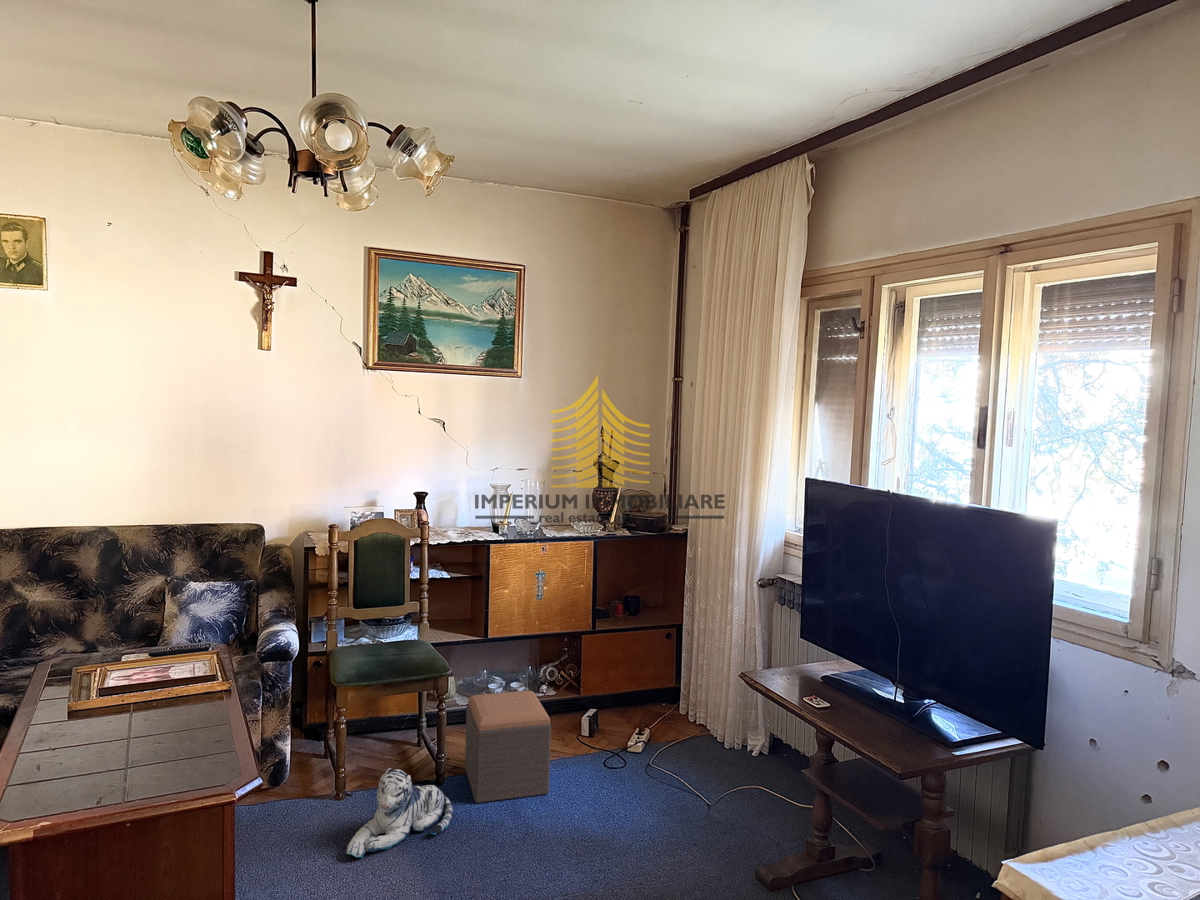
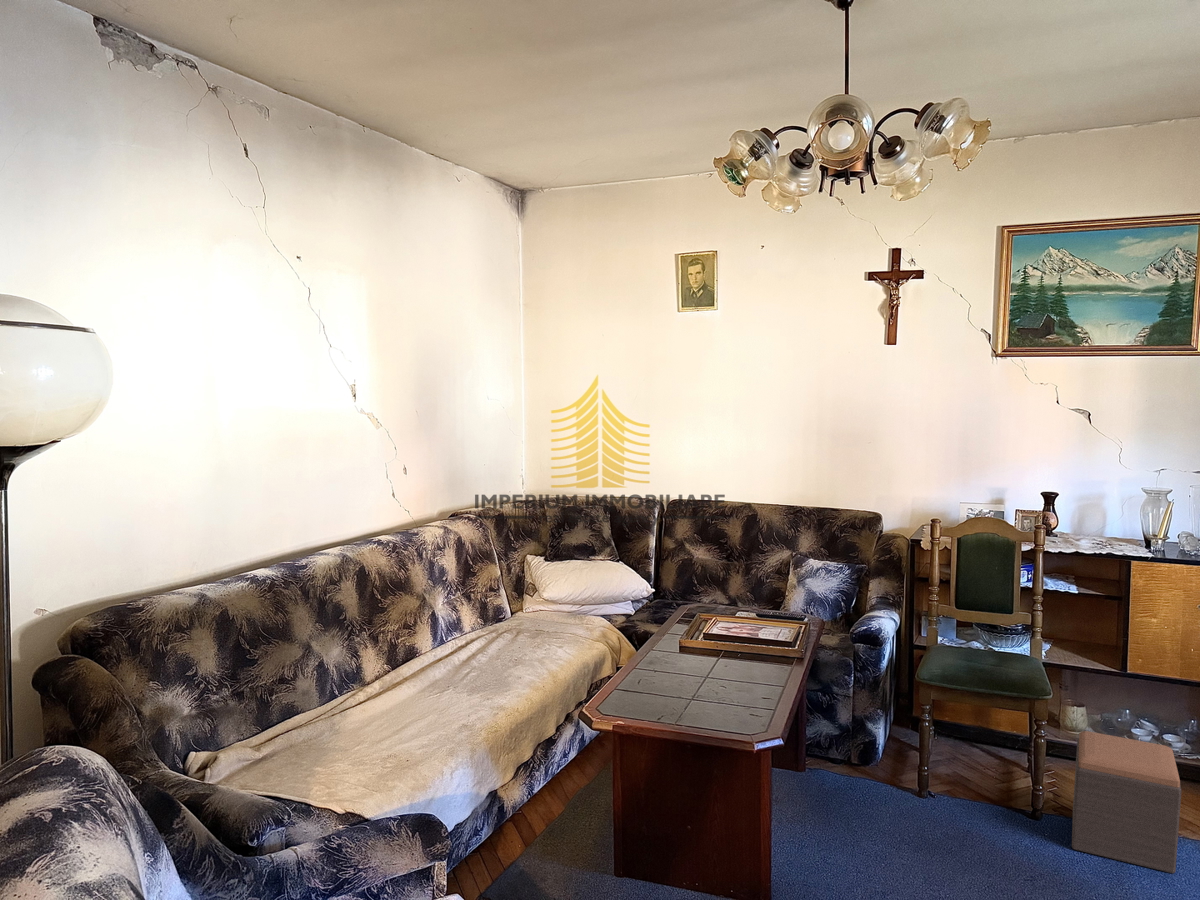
plush toy: present [346,768,454,857] -> none [913,773,1043,860]

